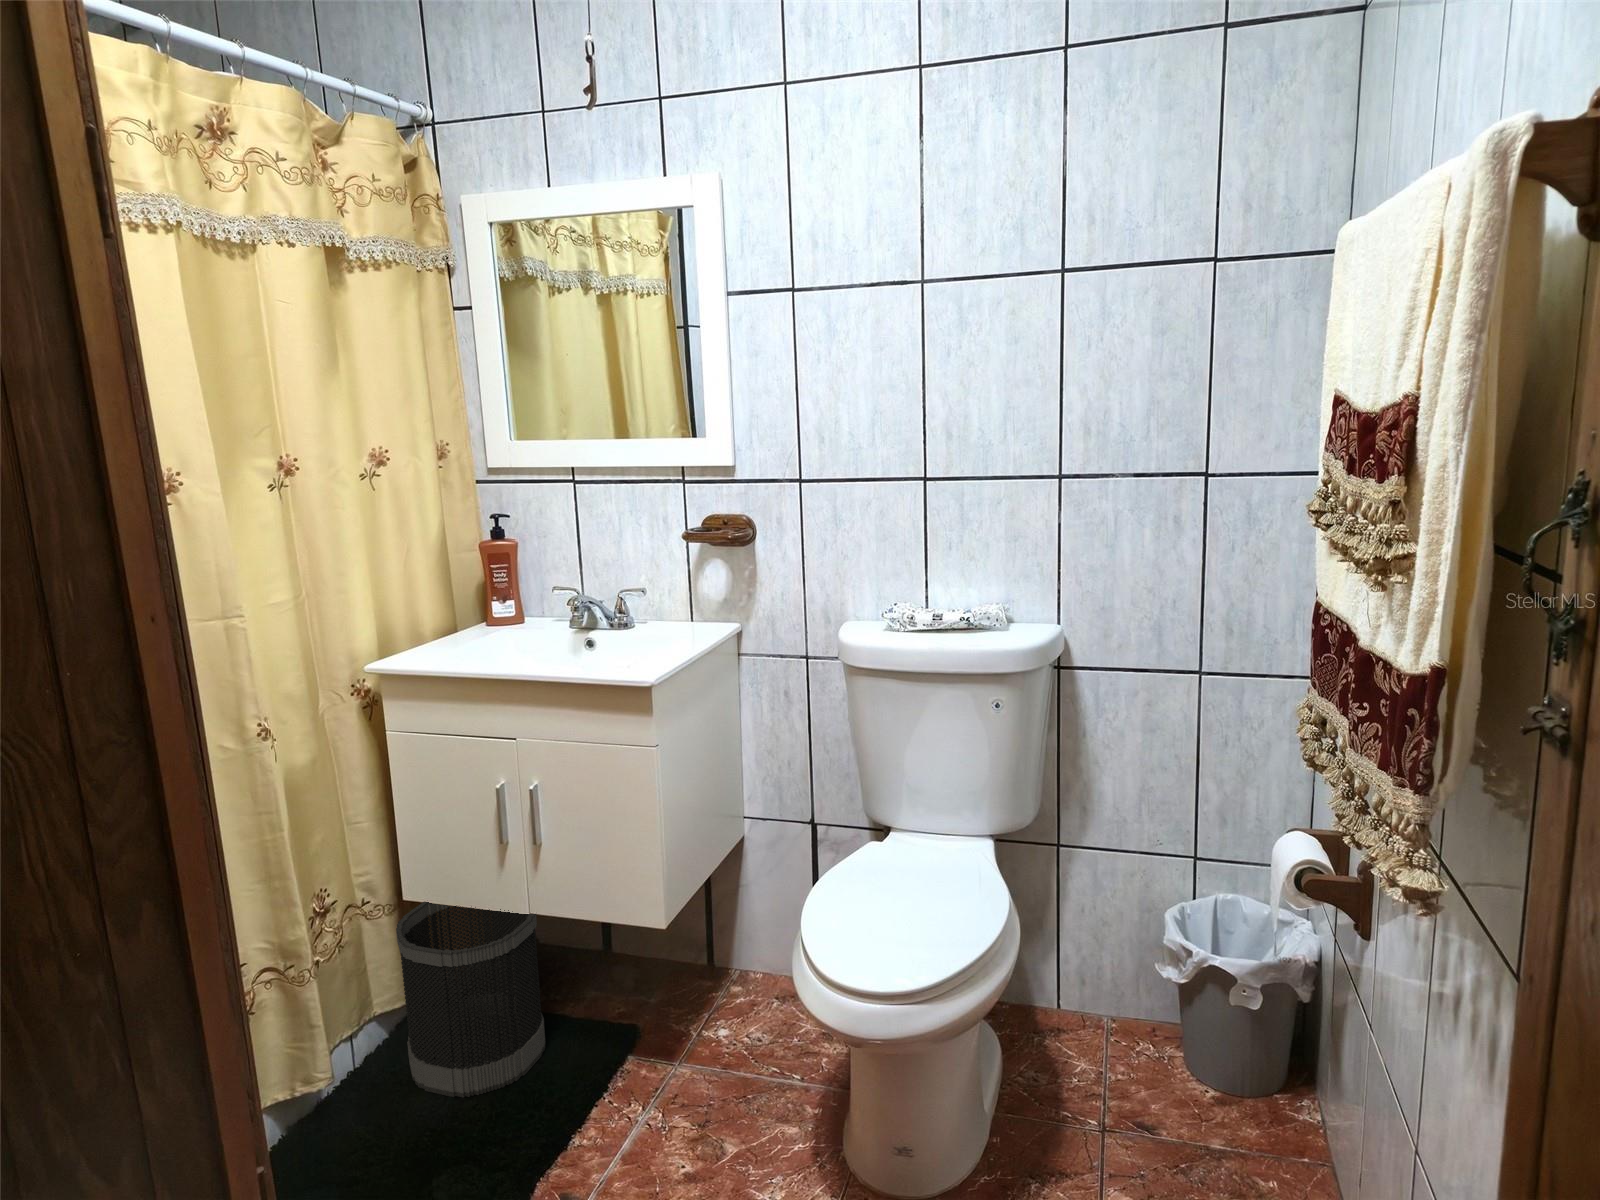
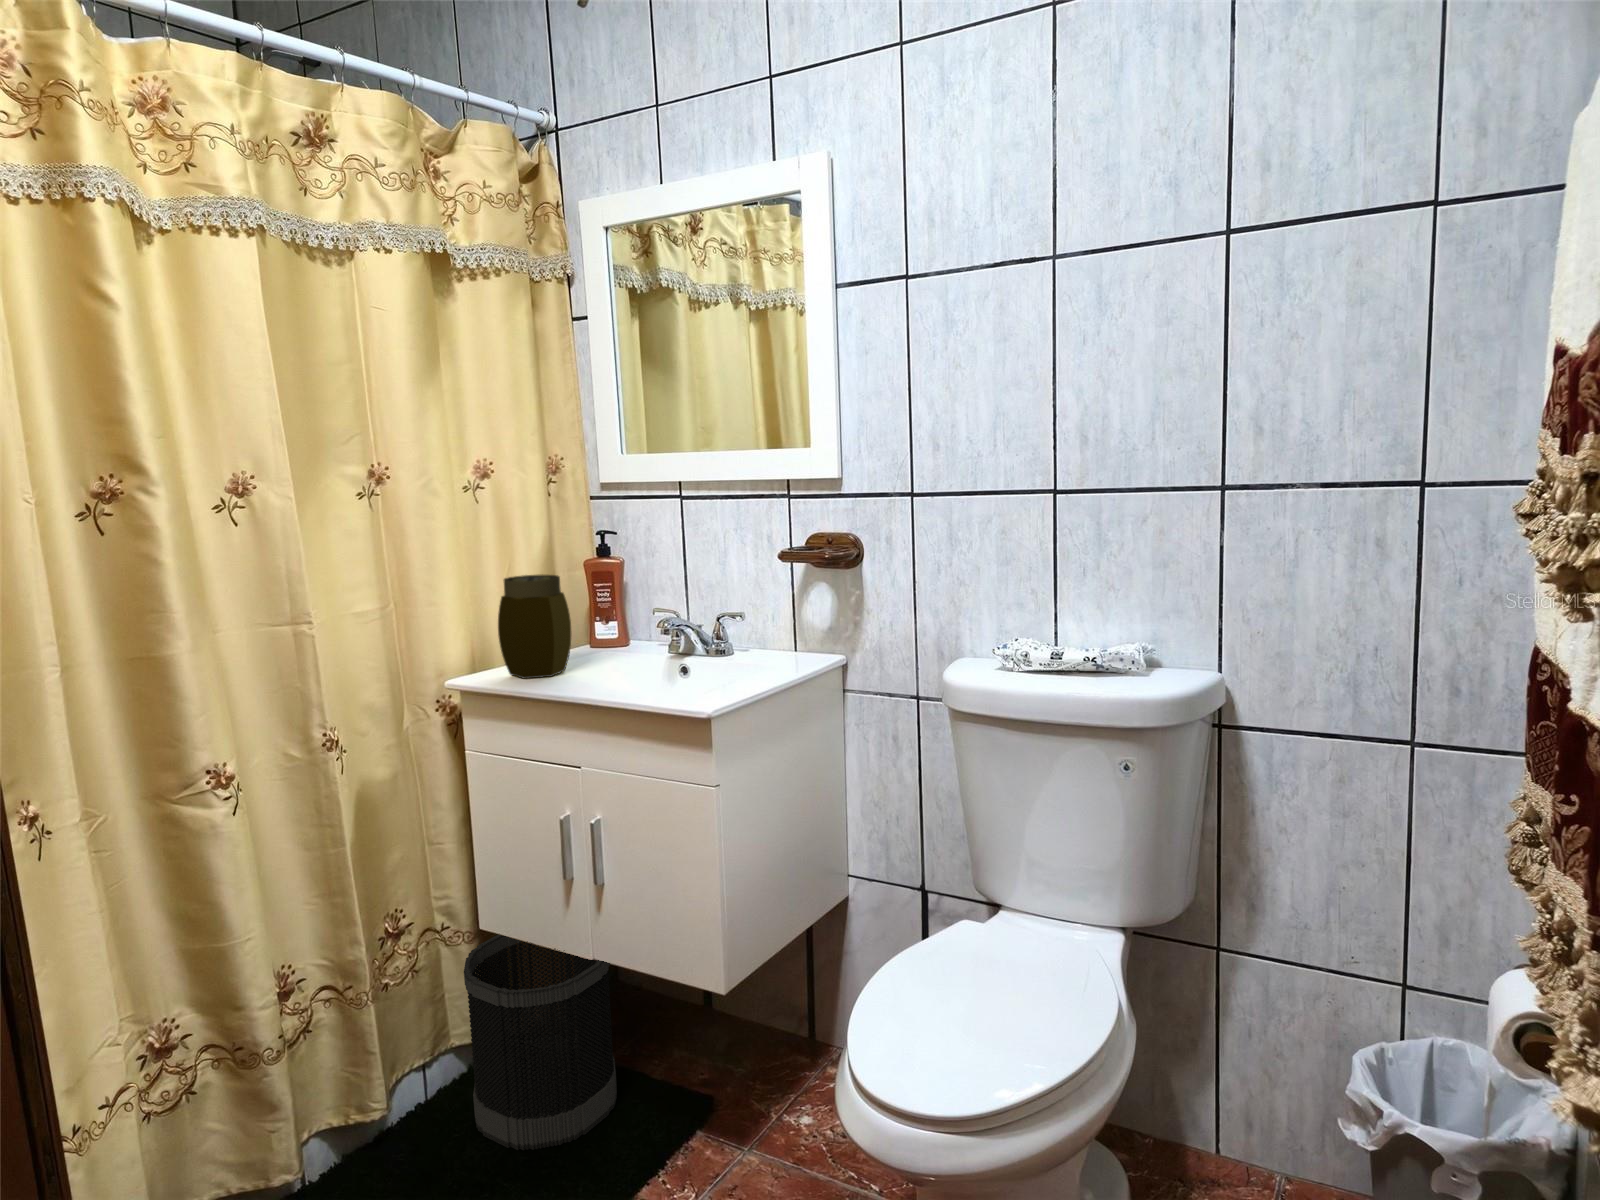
jar: none [413,560,484,660] -> present [498,575,571,679]

